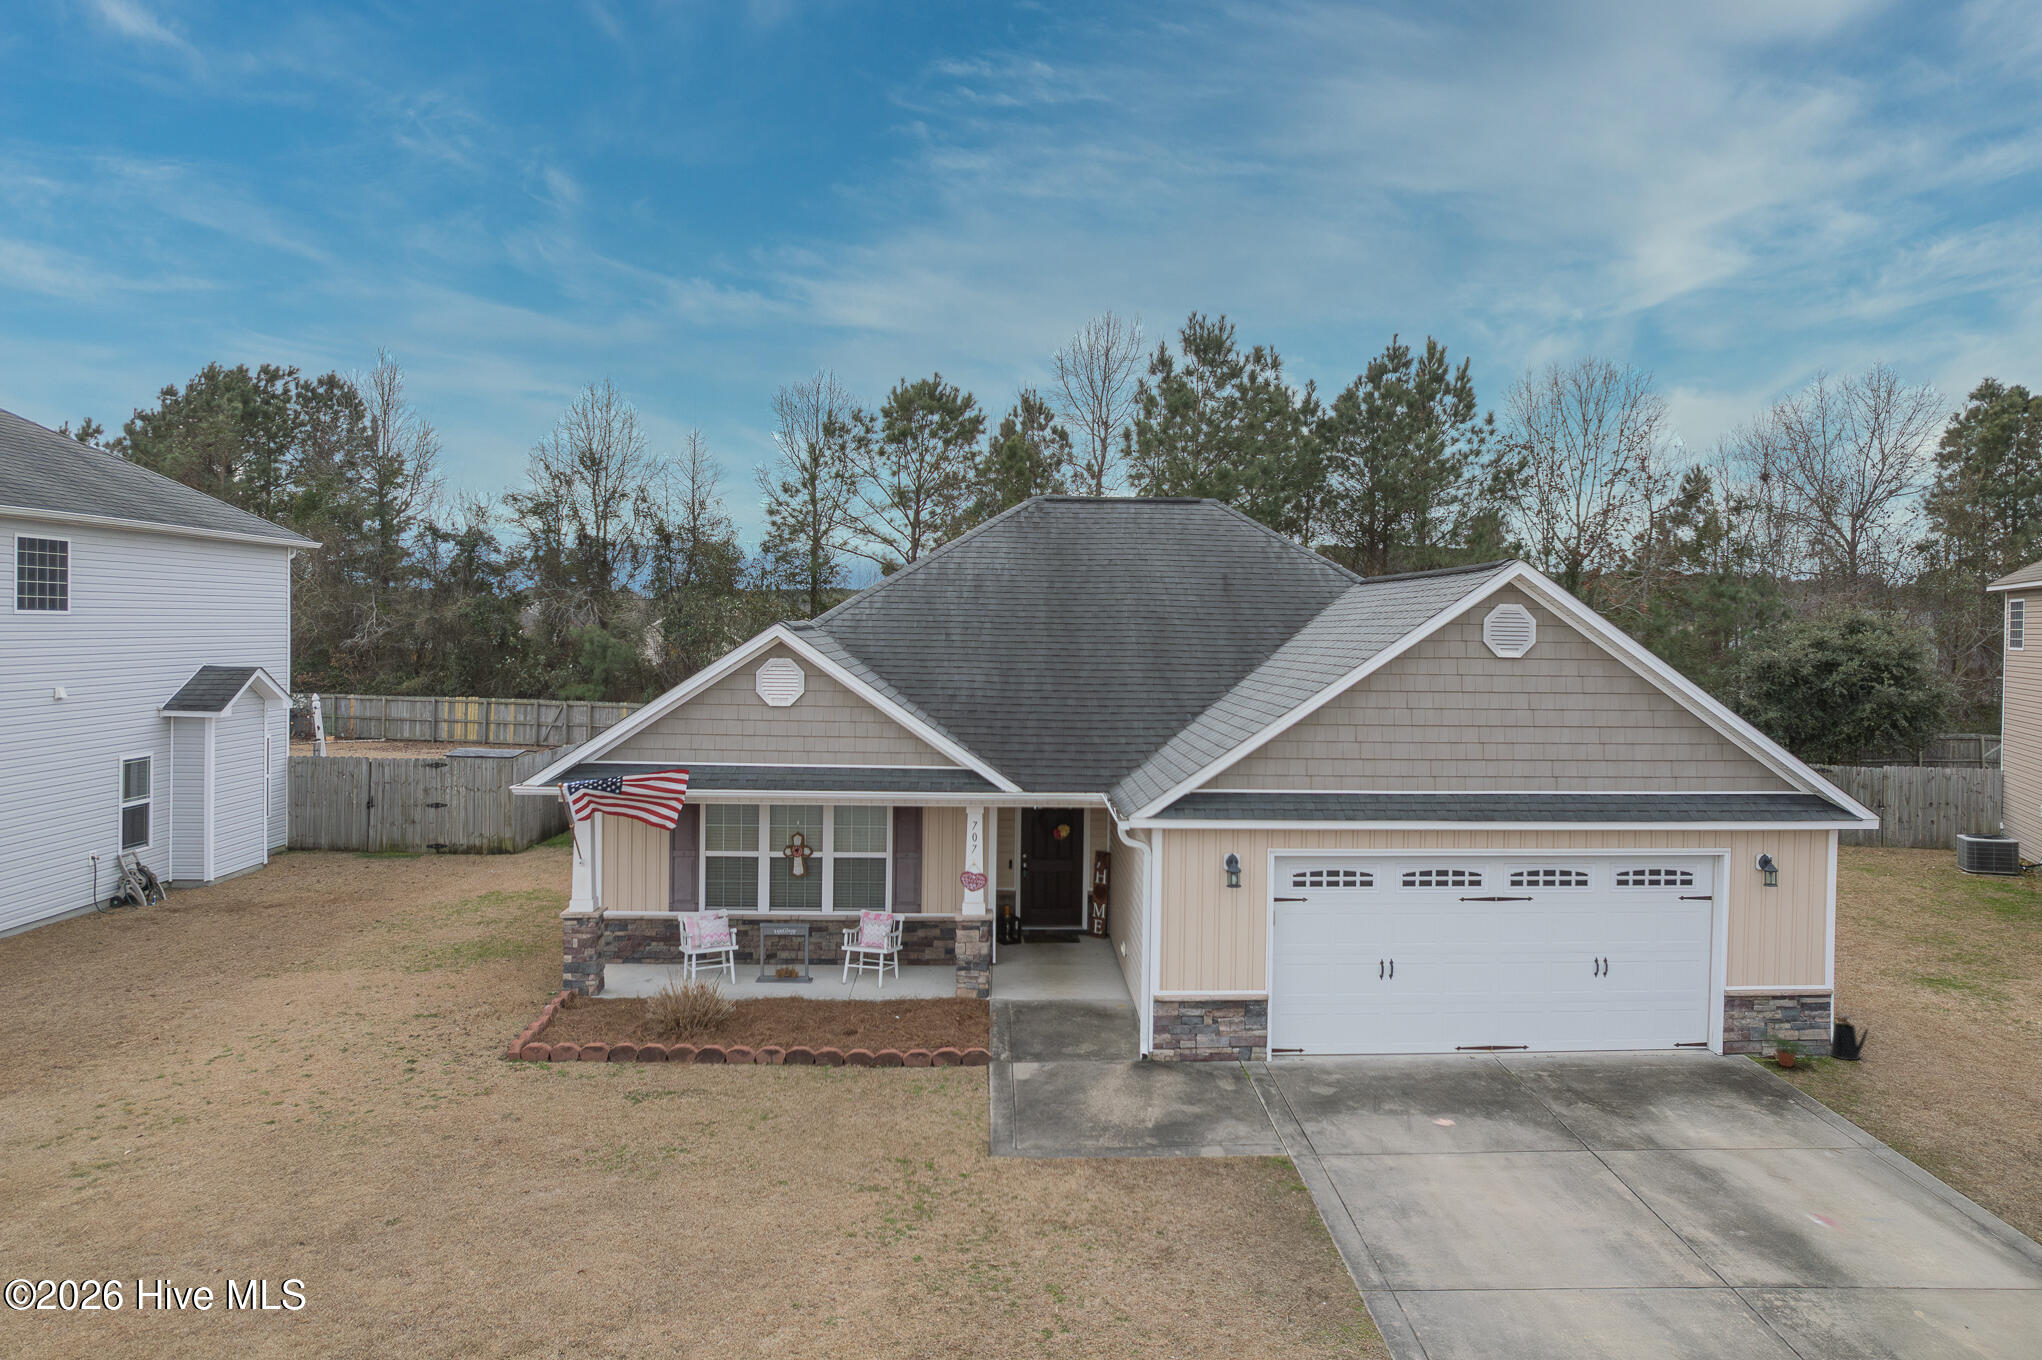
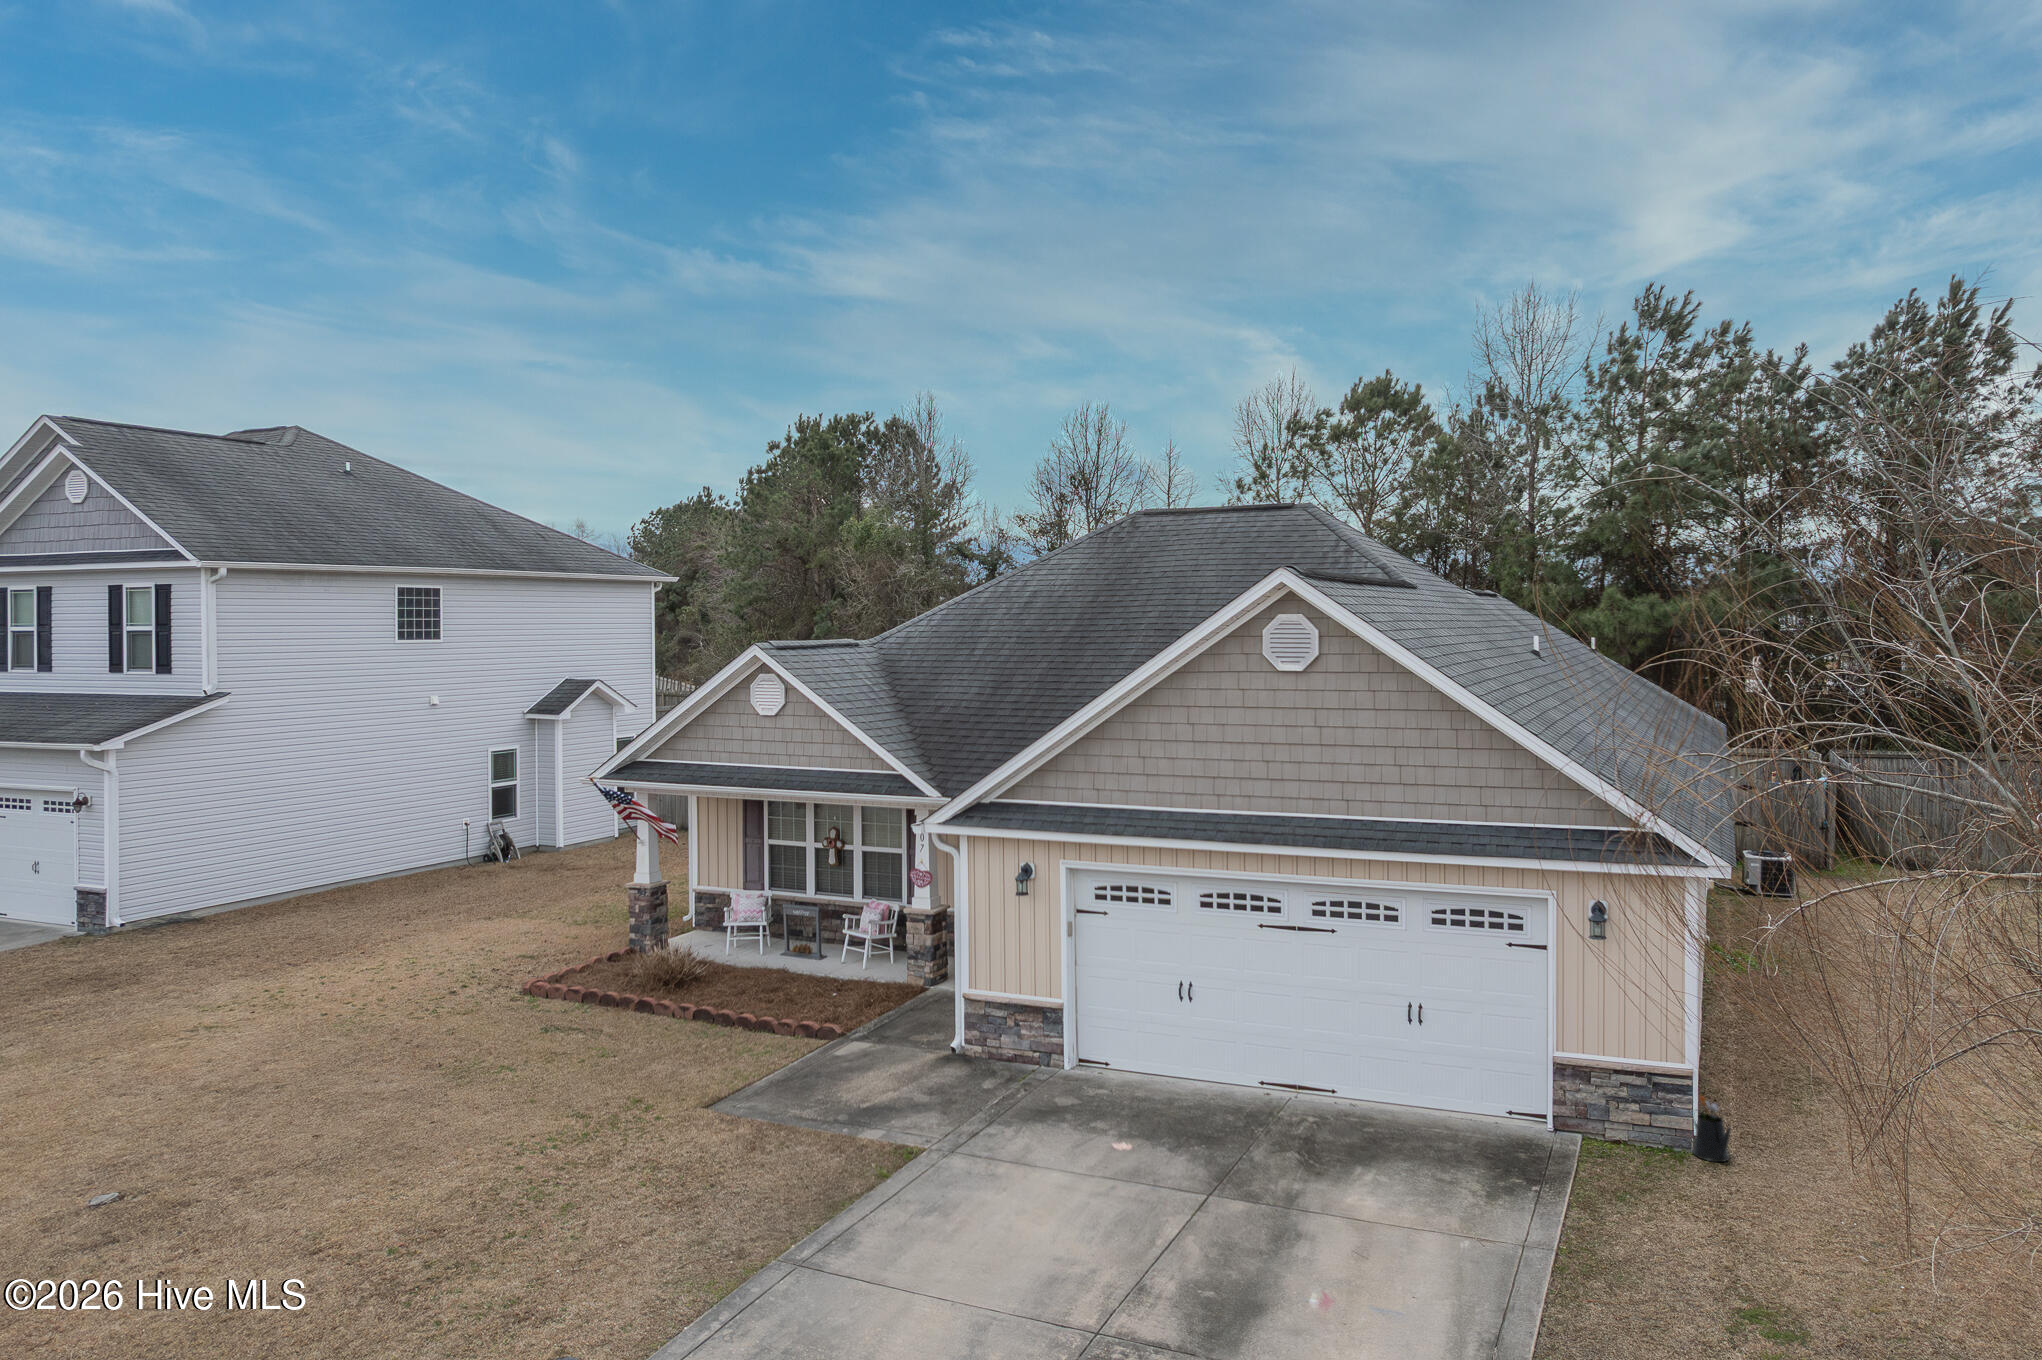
potted plant: present [1761,1033,1813,1067] -> none [1586,1111,1650,1158]

